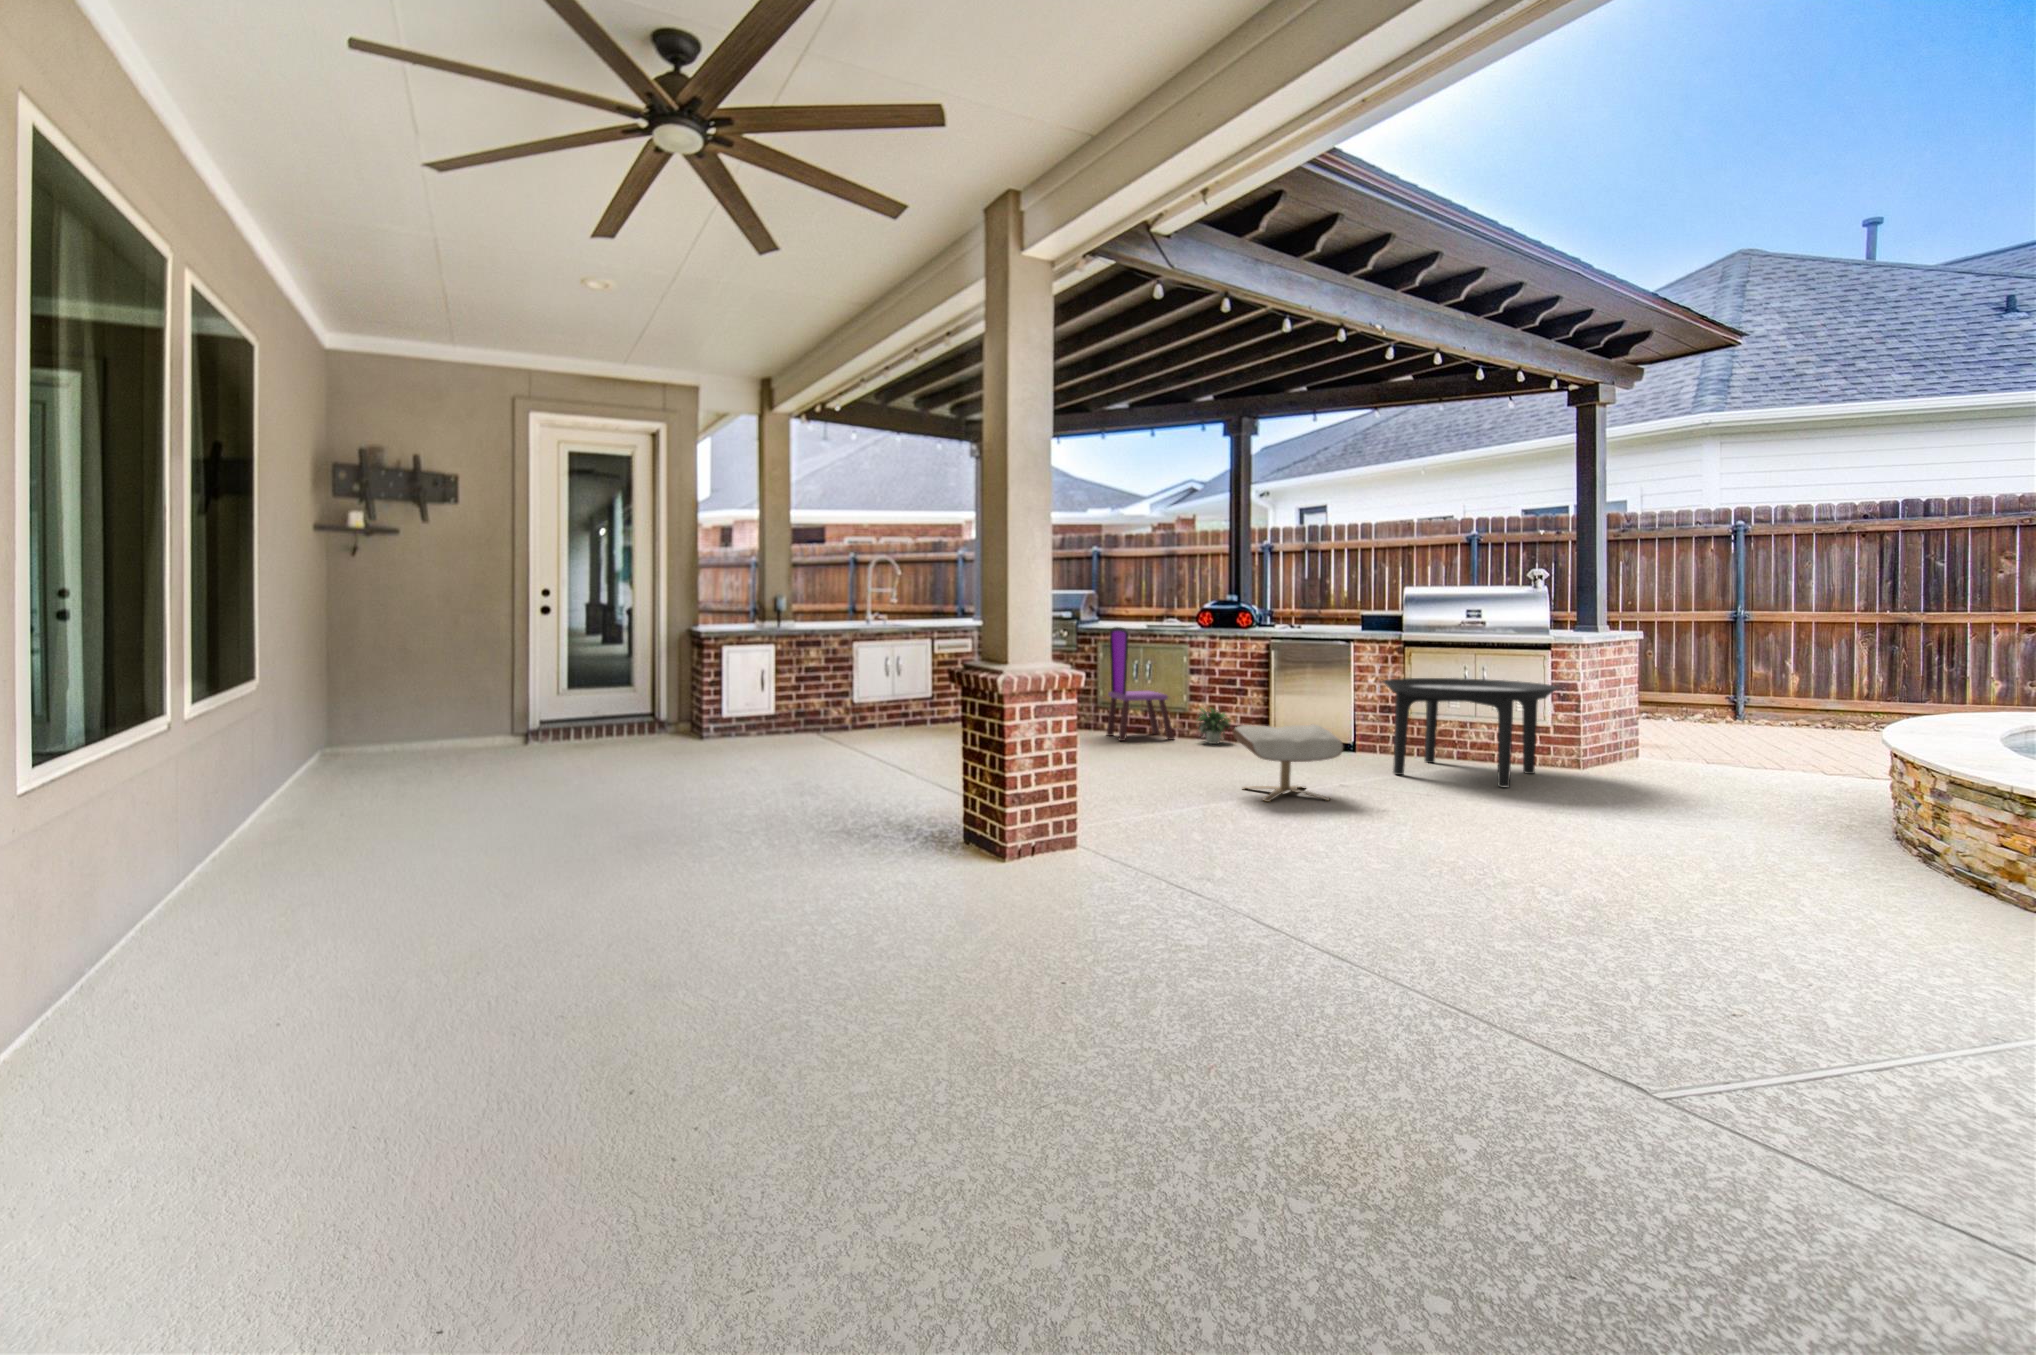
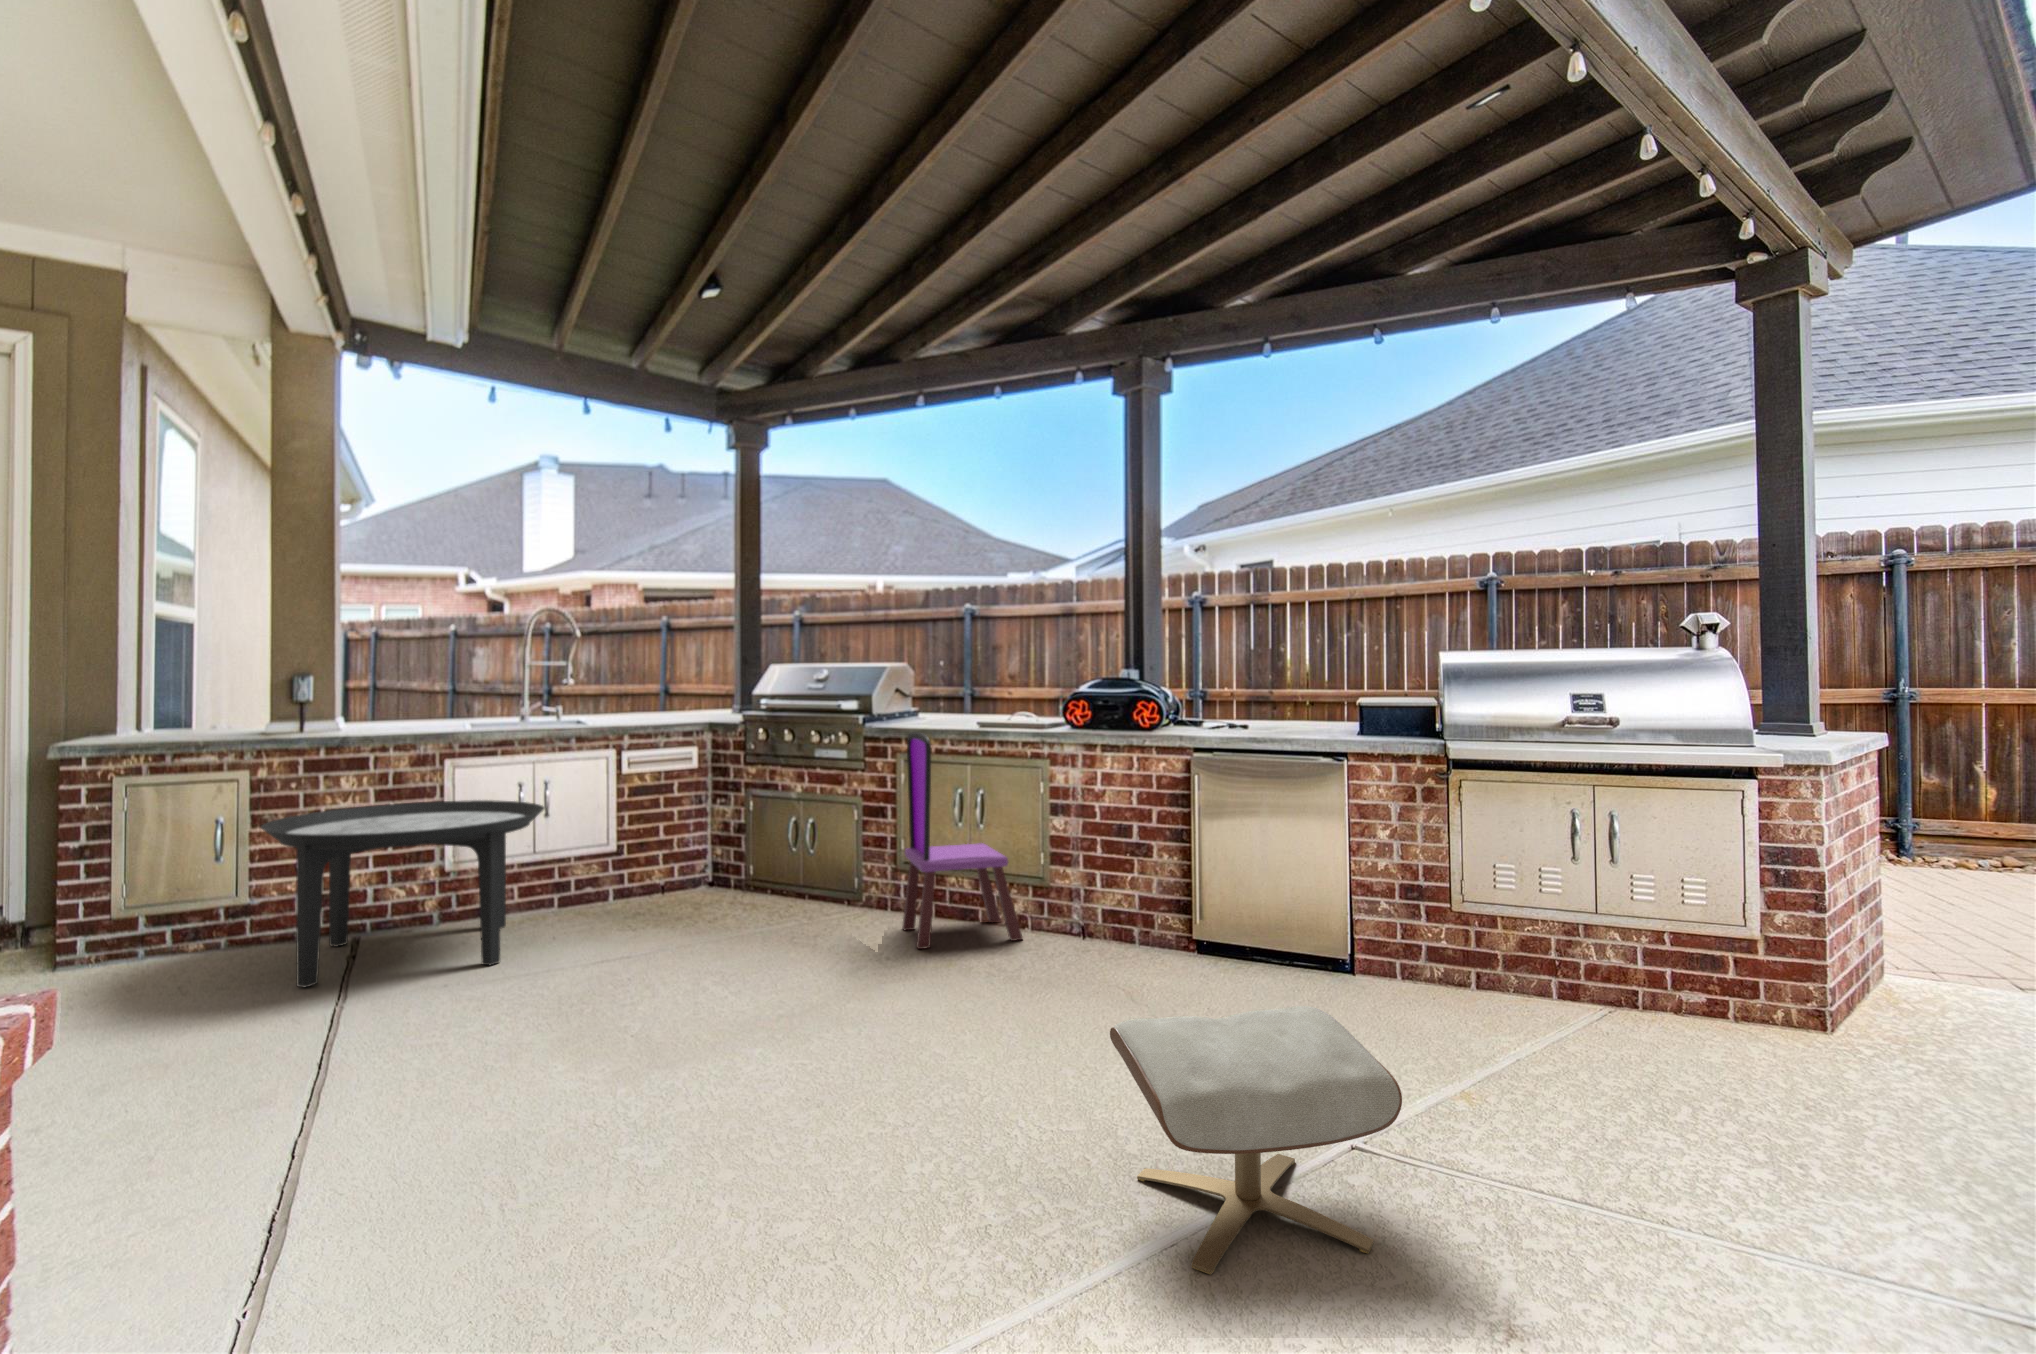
round table: present [1384,678,1558,788] -> present [261,800,544,987]
potted plant: present [1196,707,1230,744] -> none [1057,878,1123,953]

